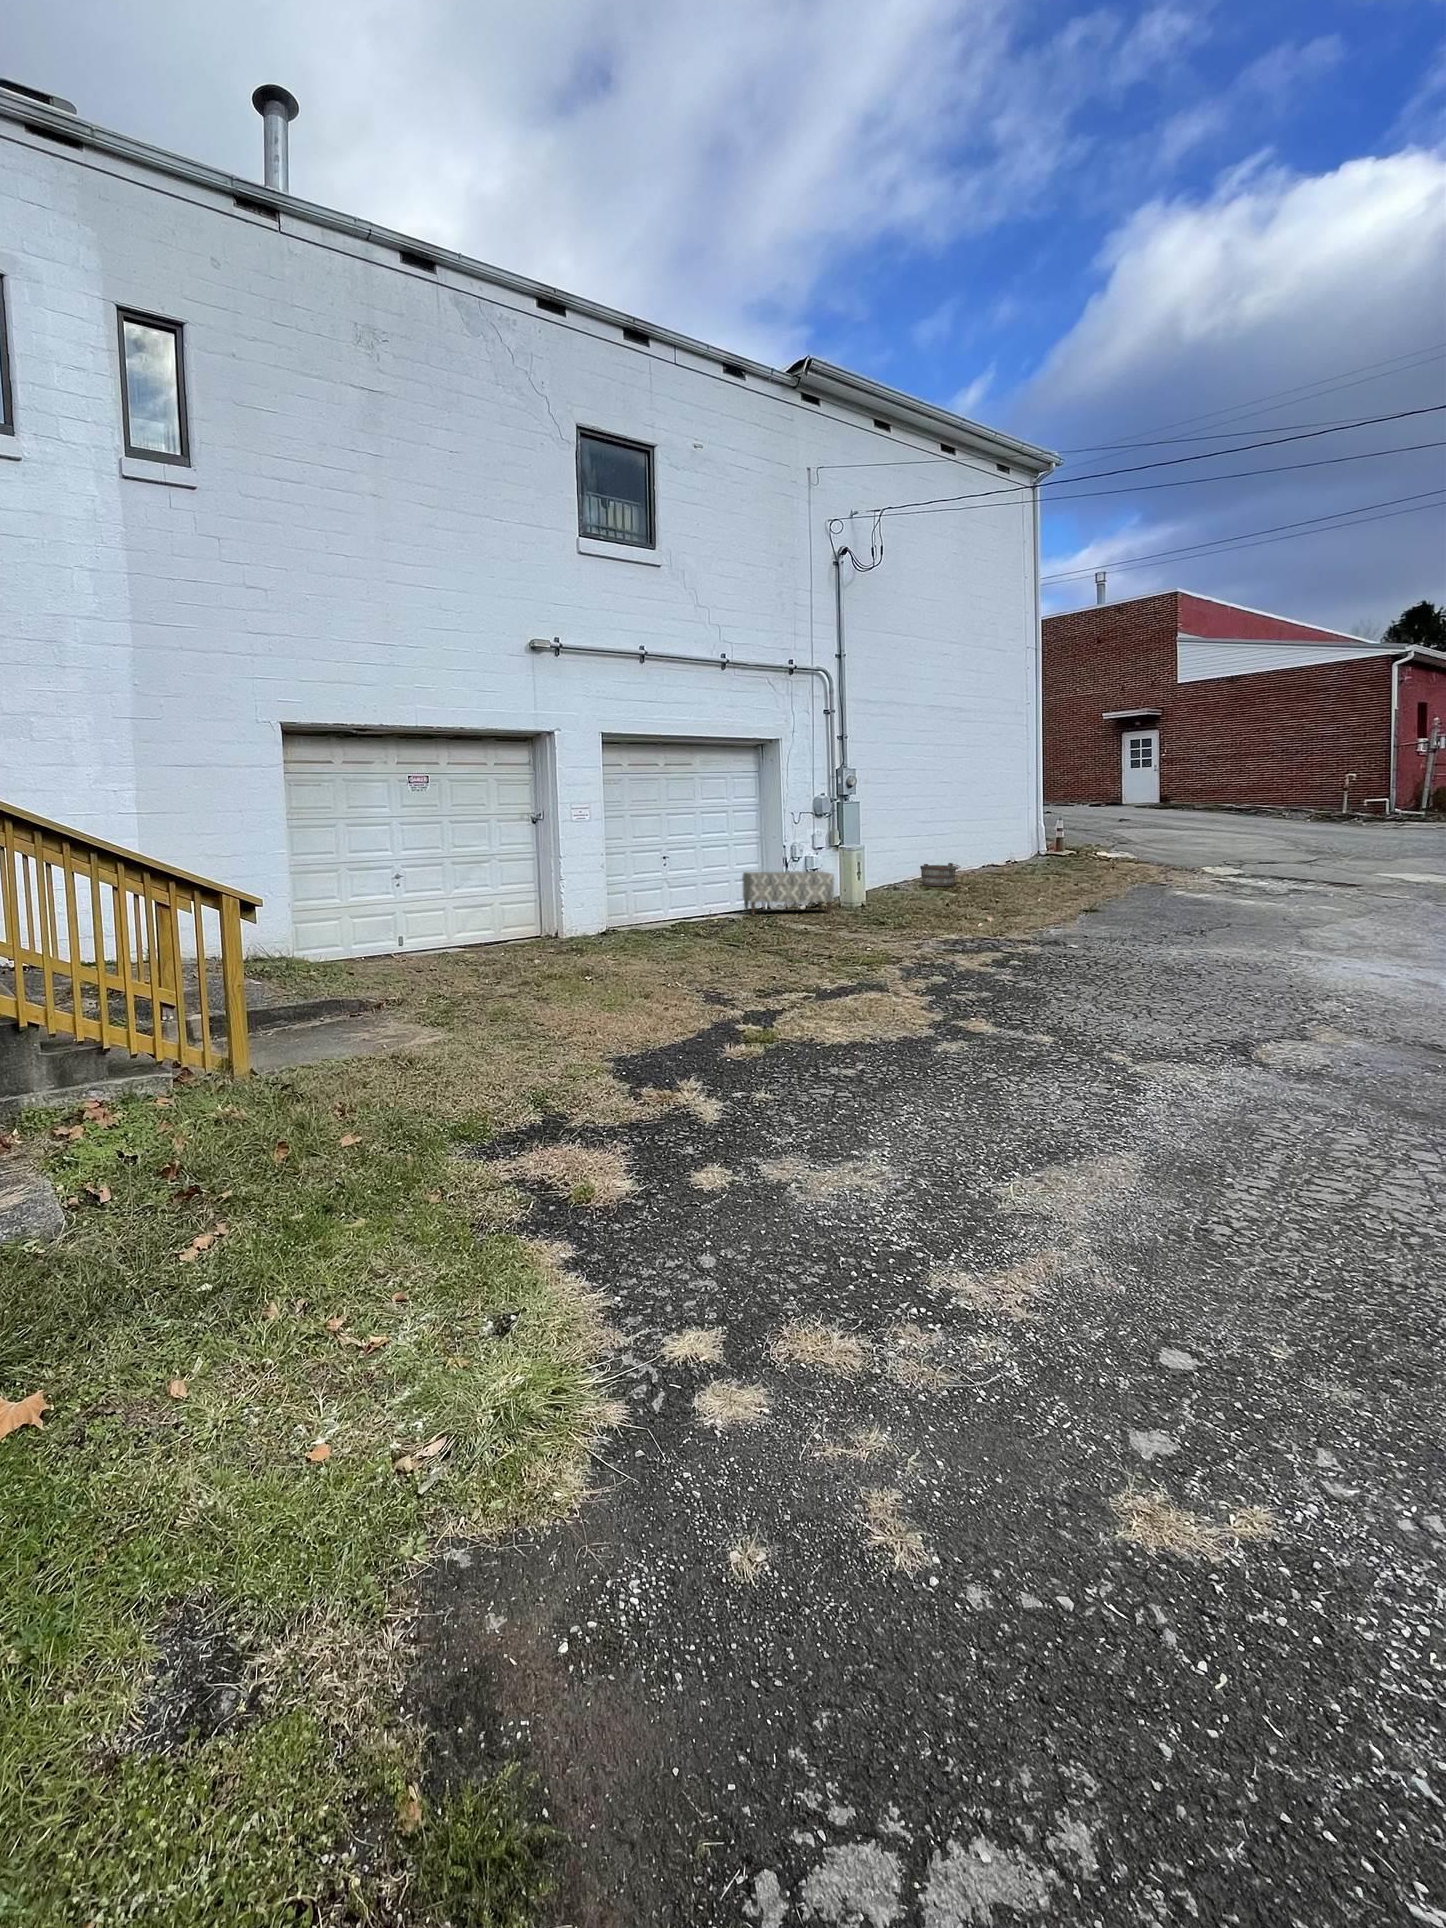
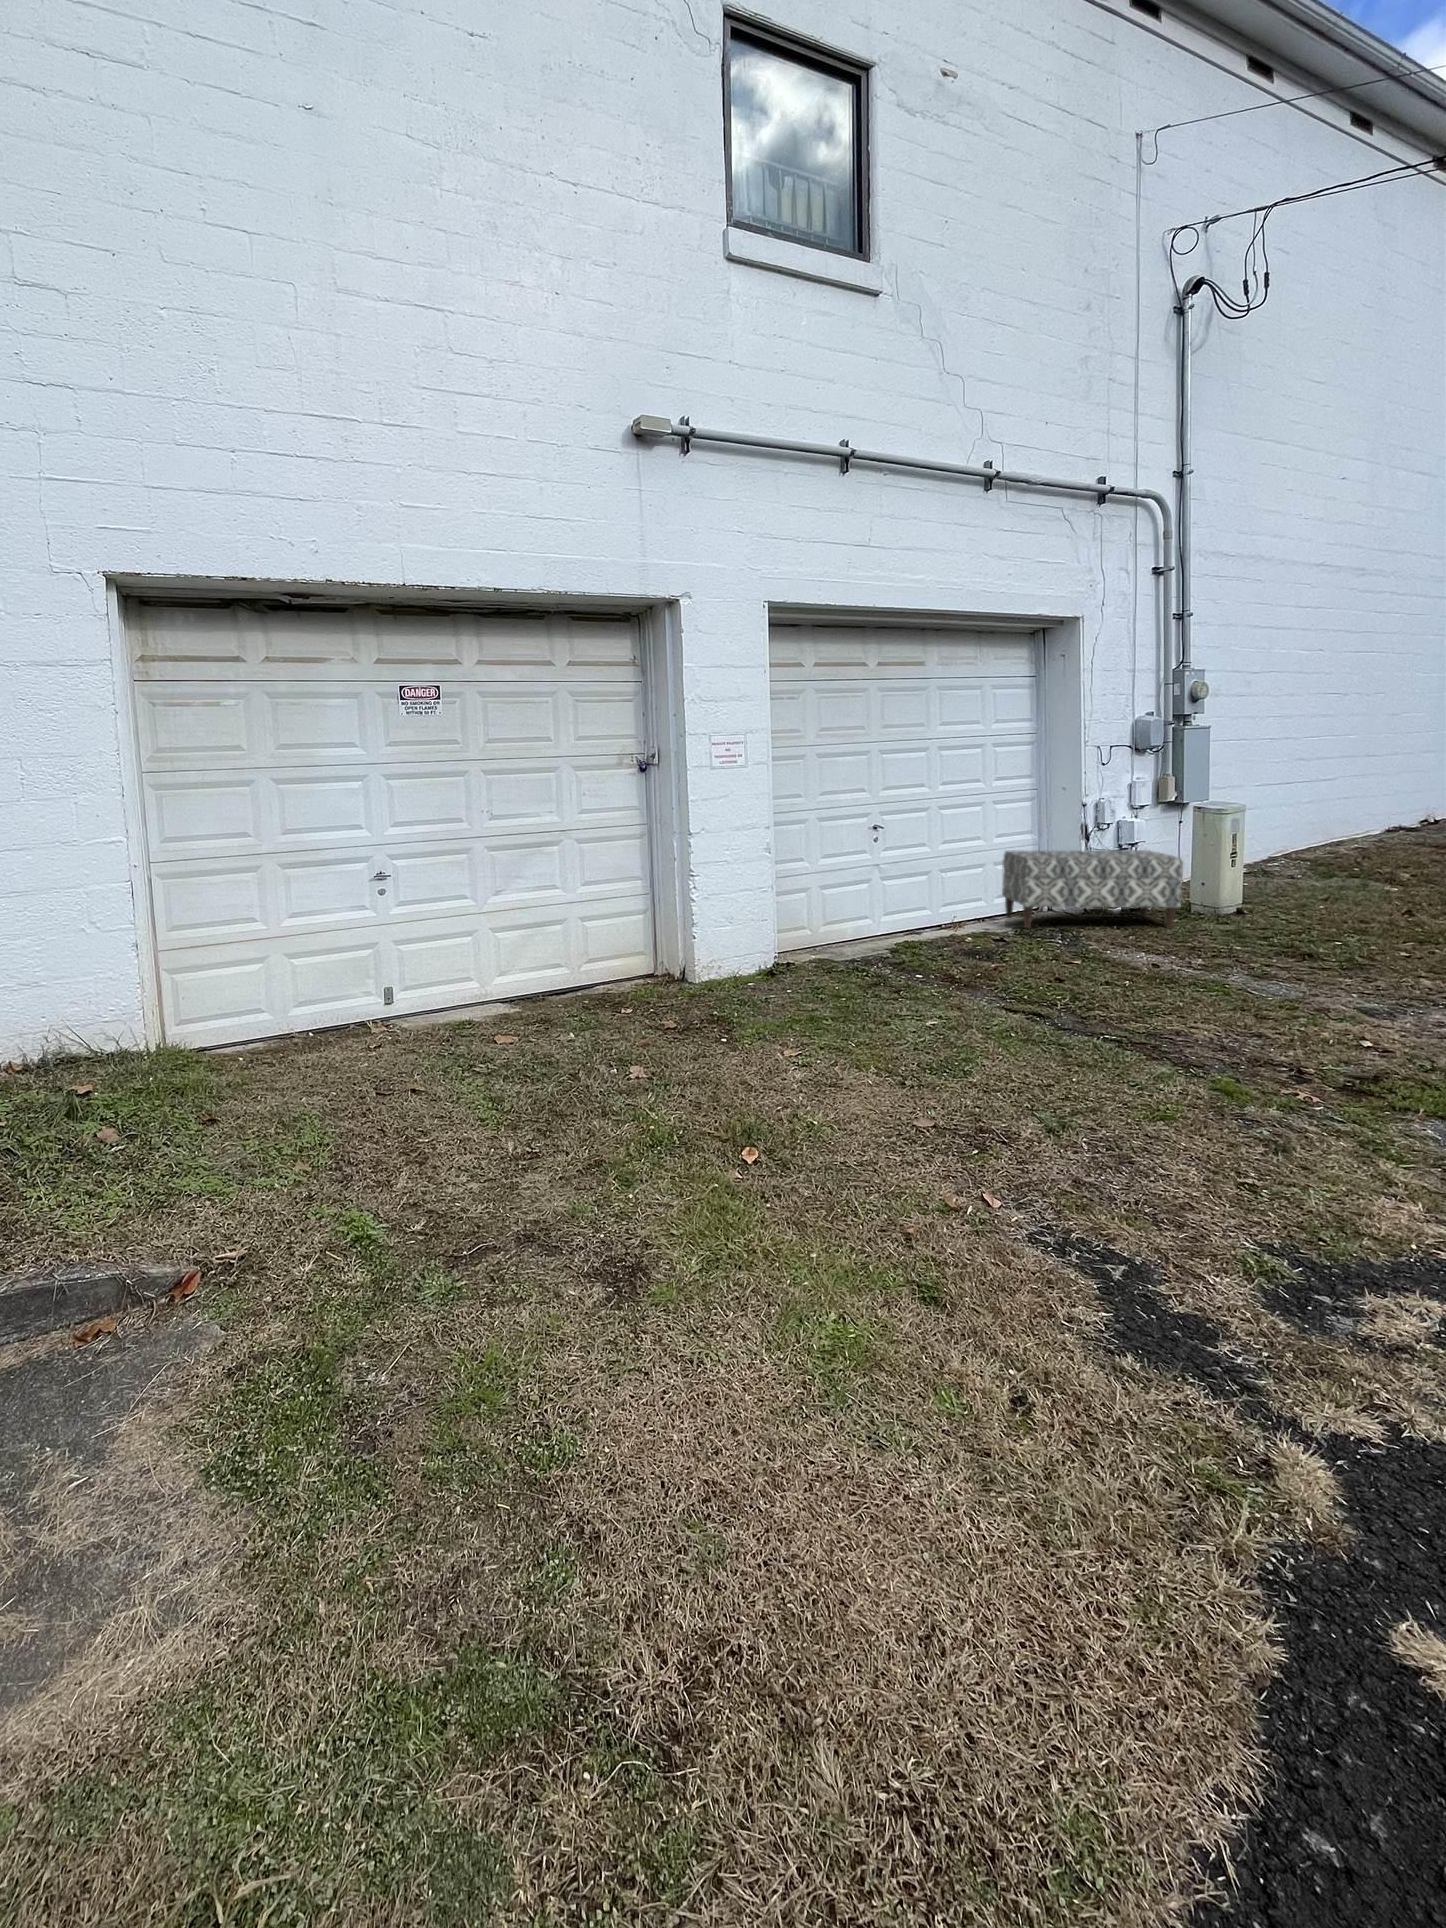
bucket: present [920,863,960,886] -> none [1293,830,1374,871]

